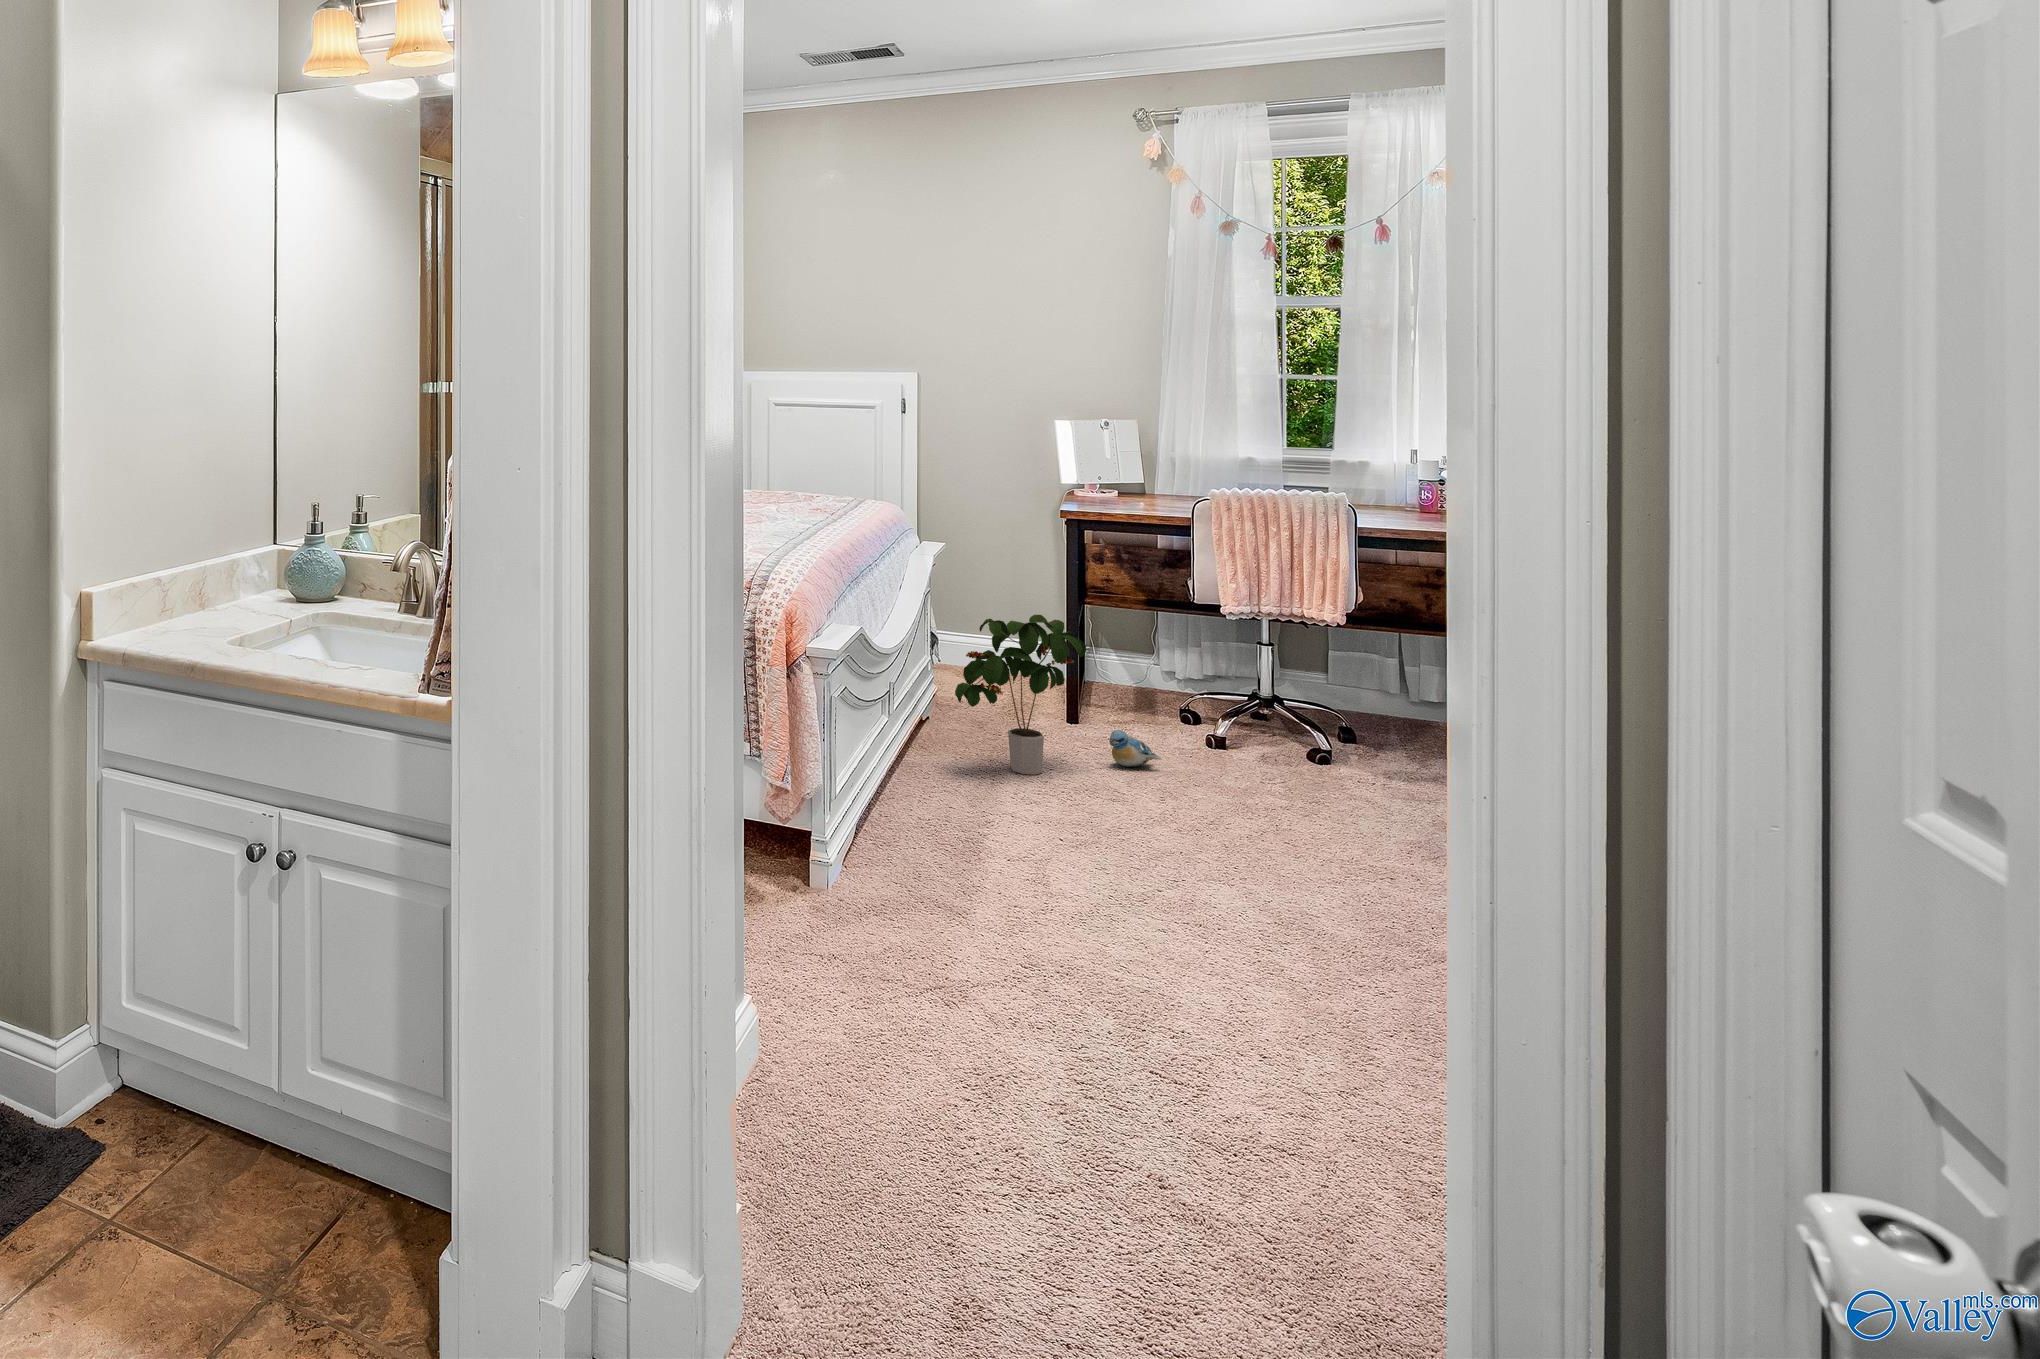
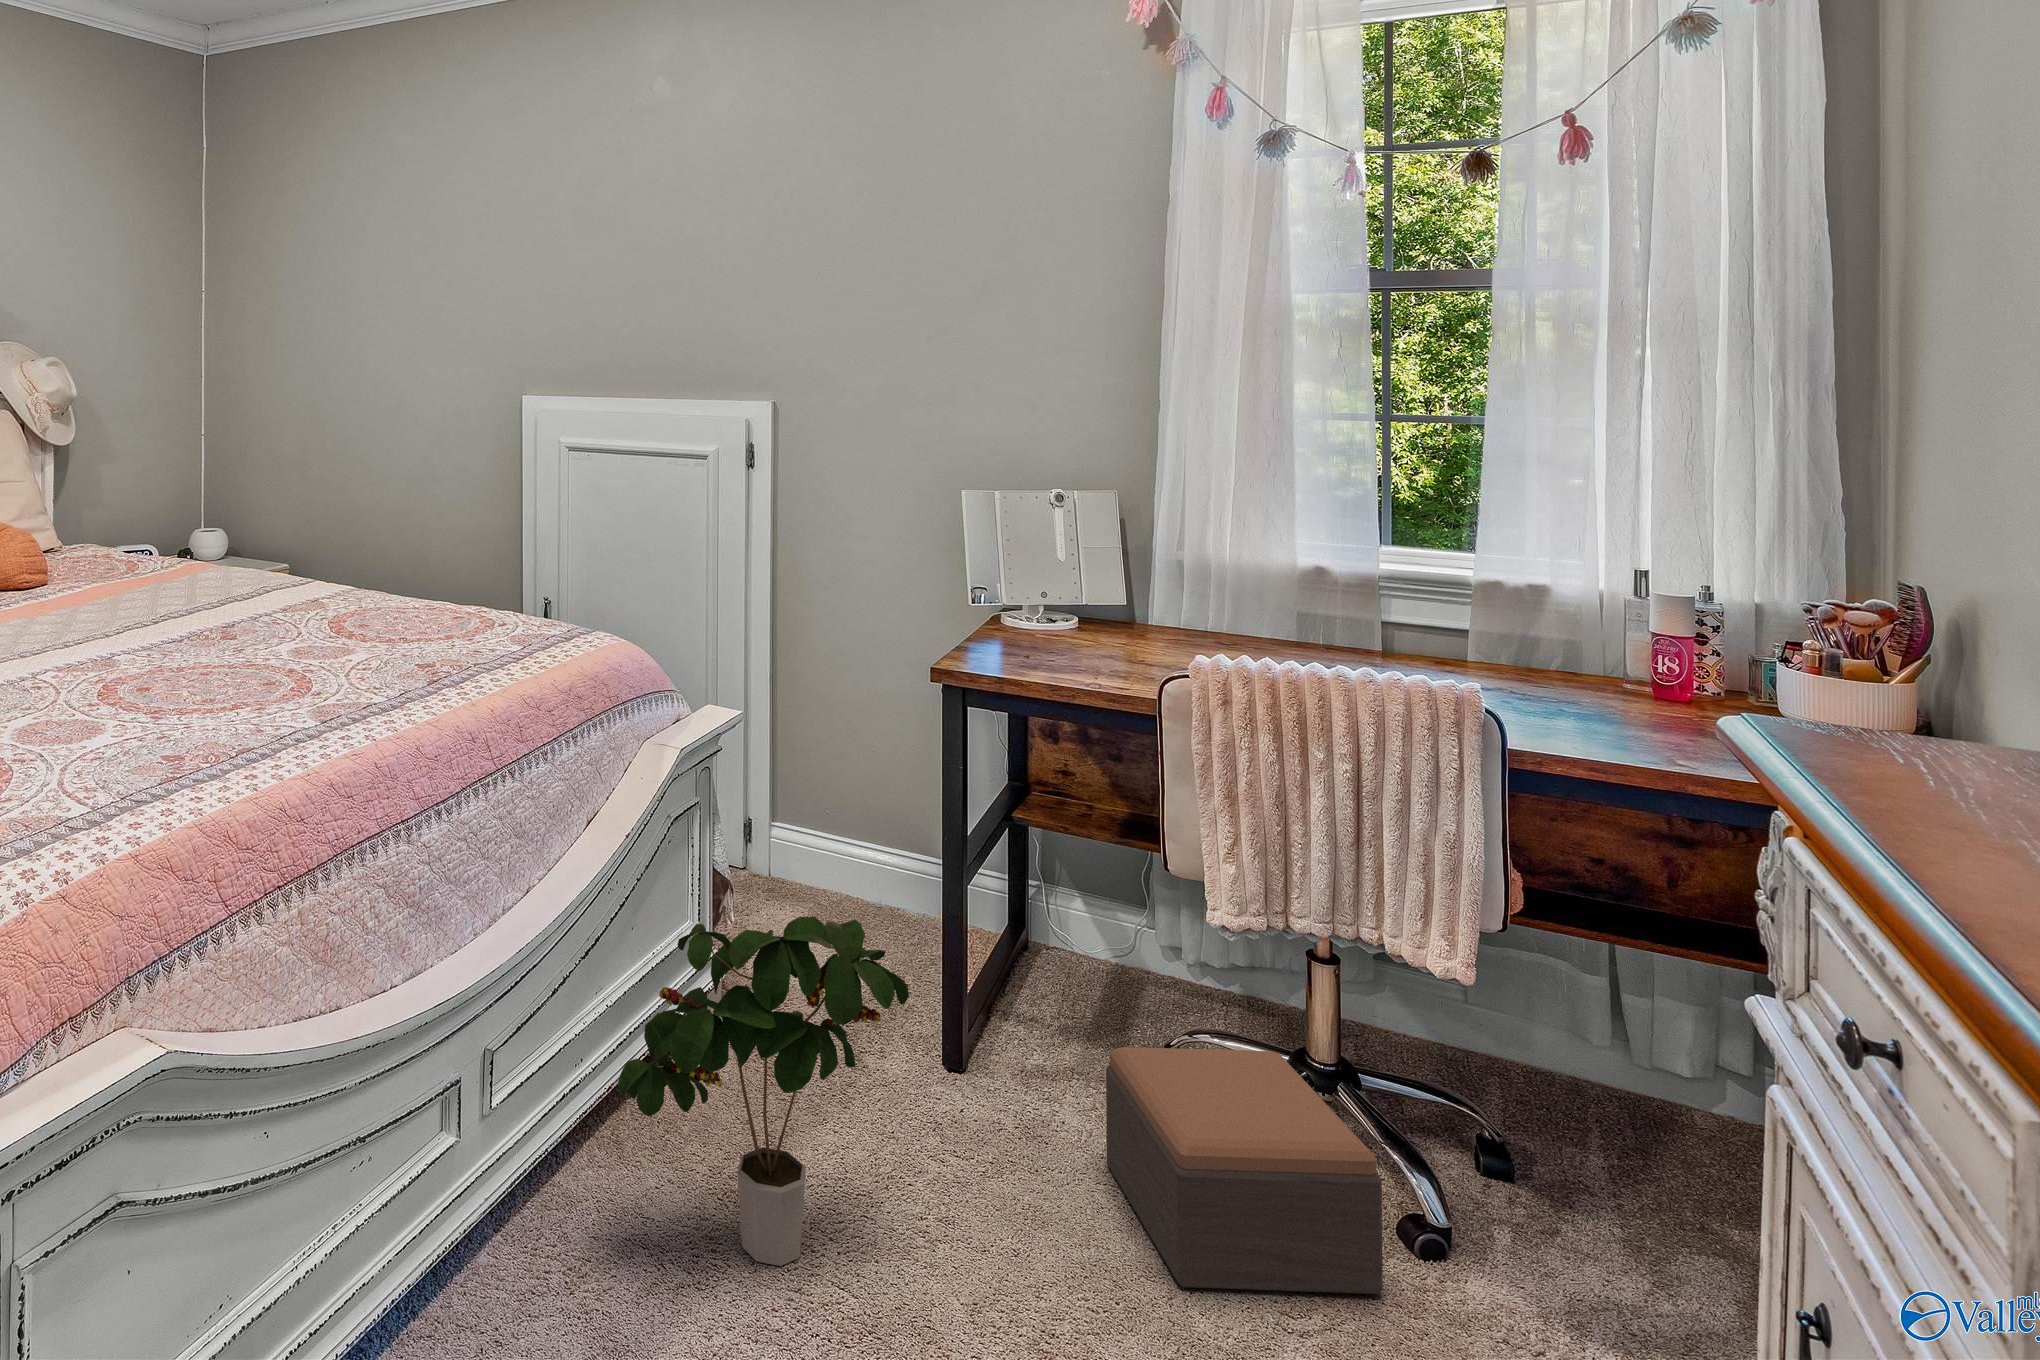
footstool: none [1167,685,1306,774] -> present [1106,1047,1383,1294]
plush toy: present [1109,730,1161,766] -> none [953,1164,1061,1247]

